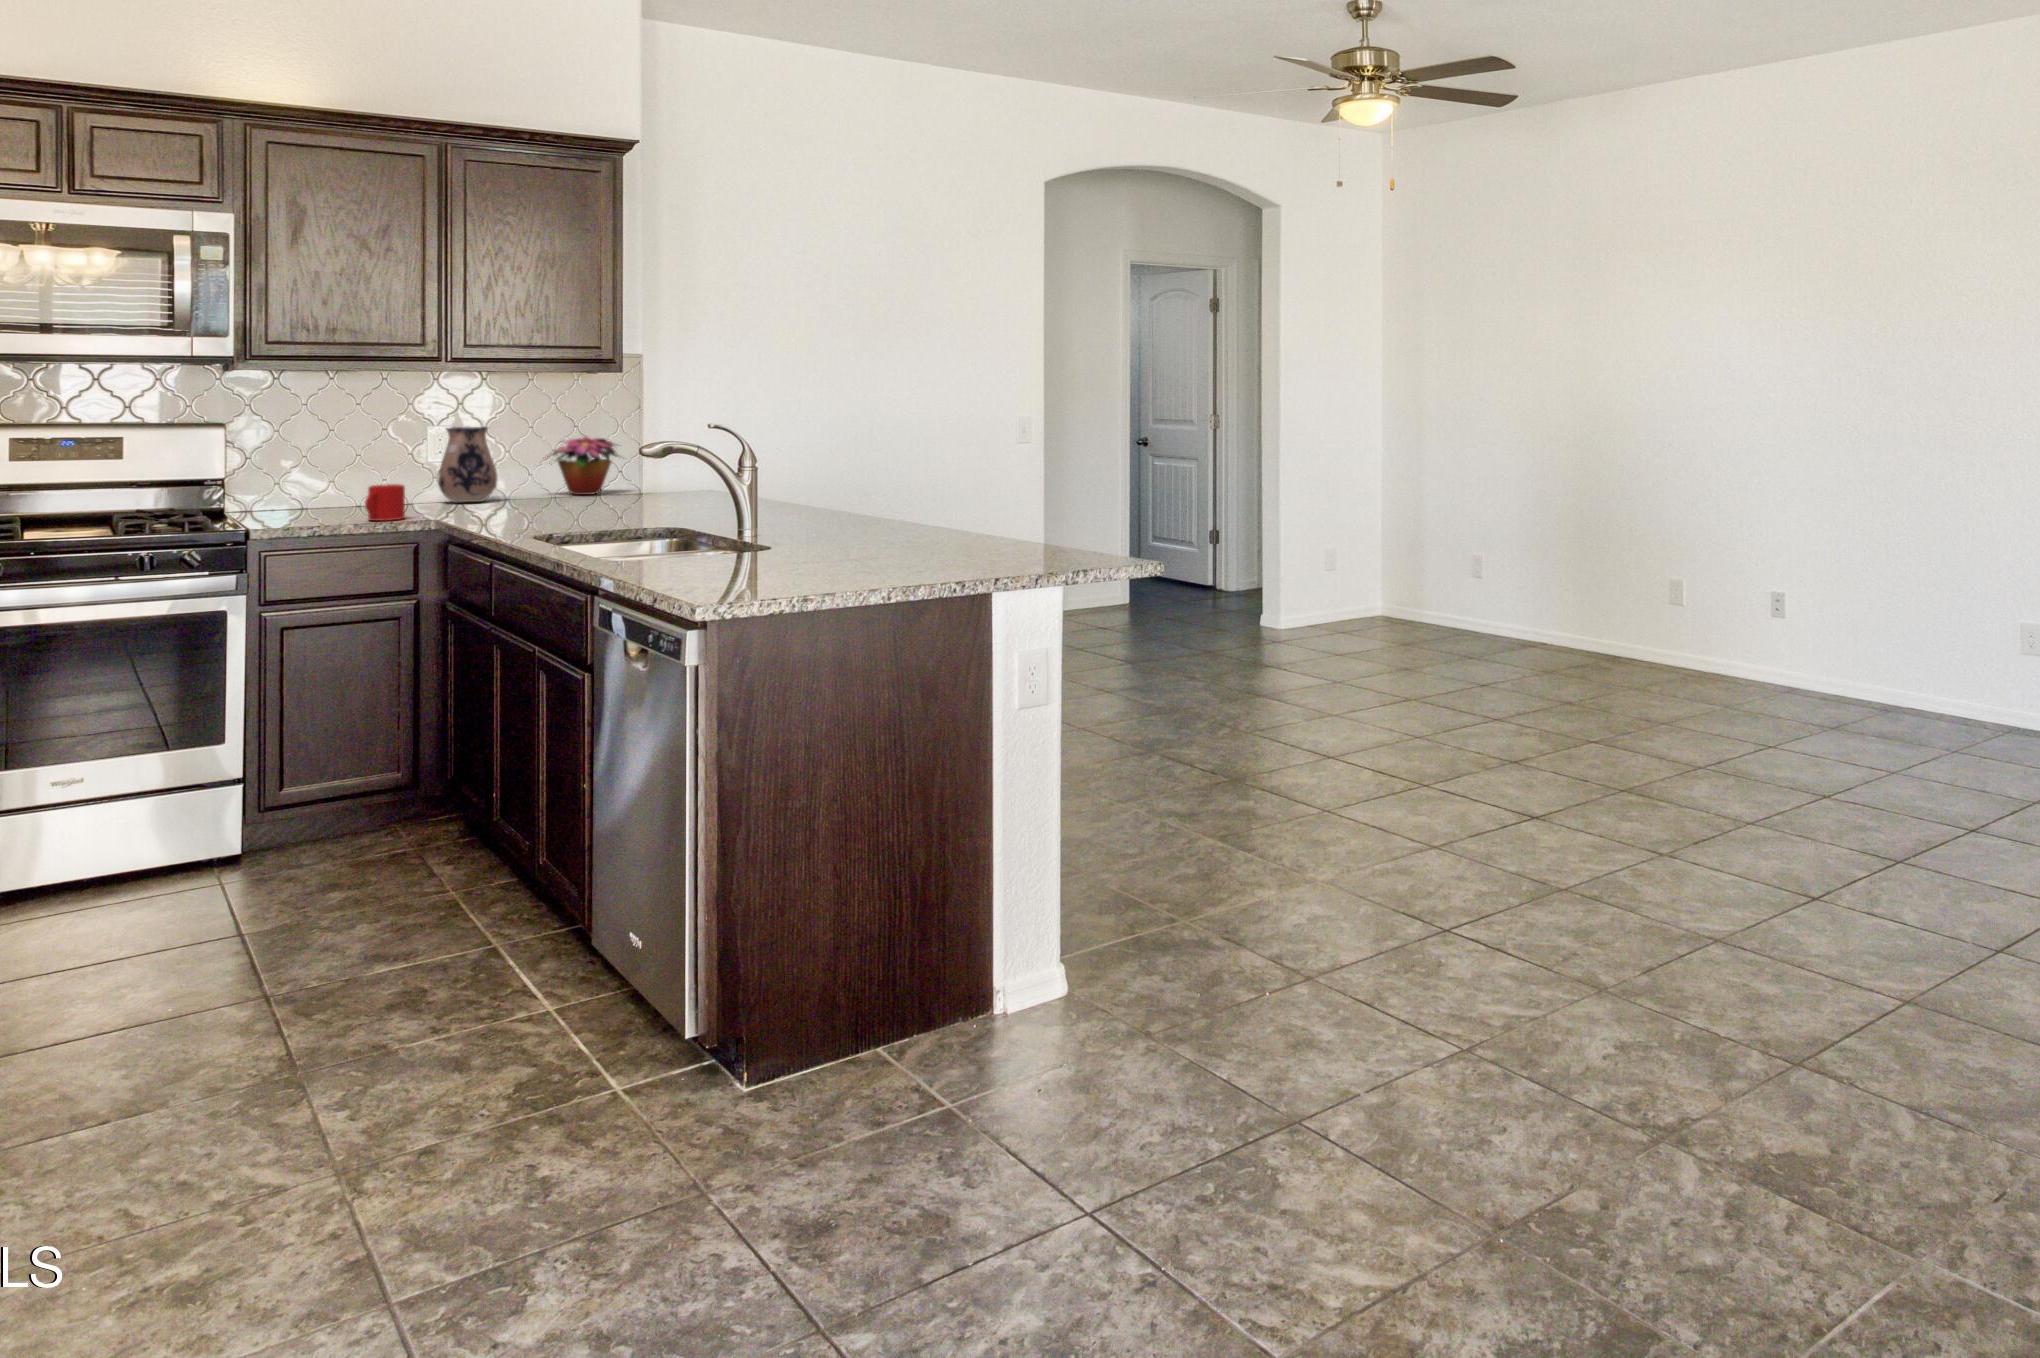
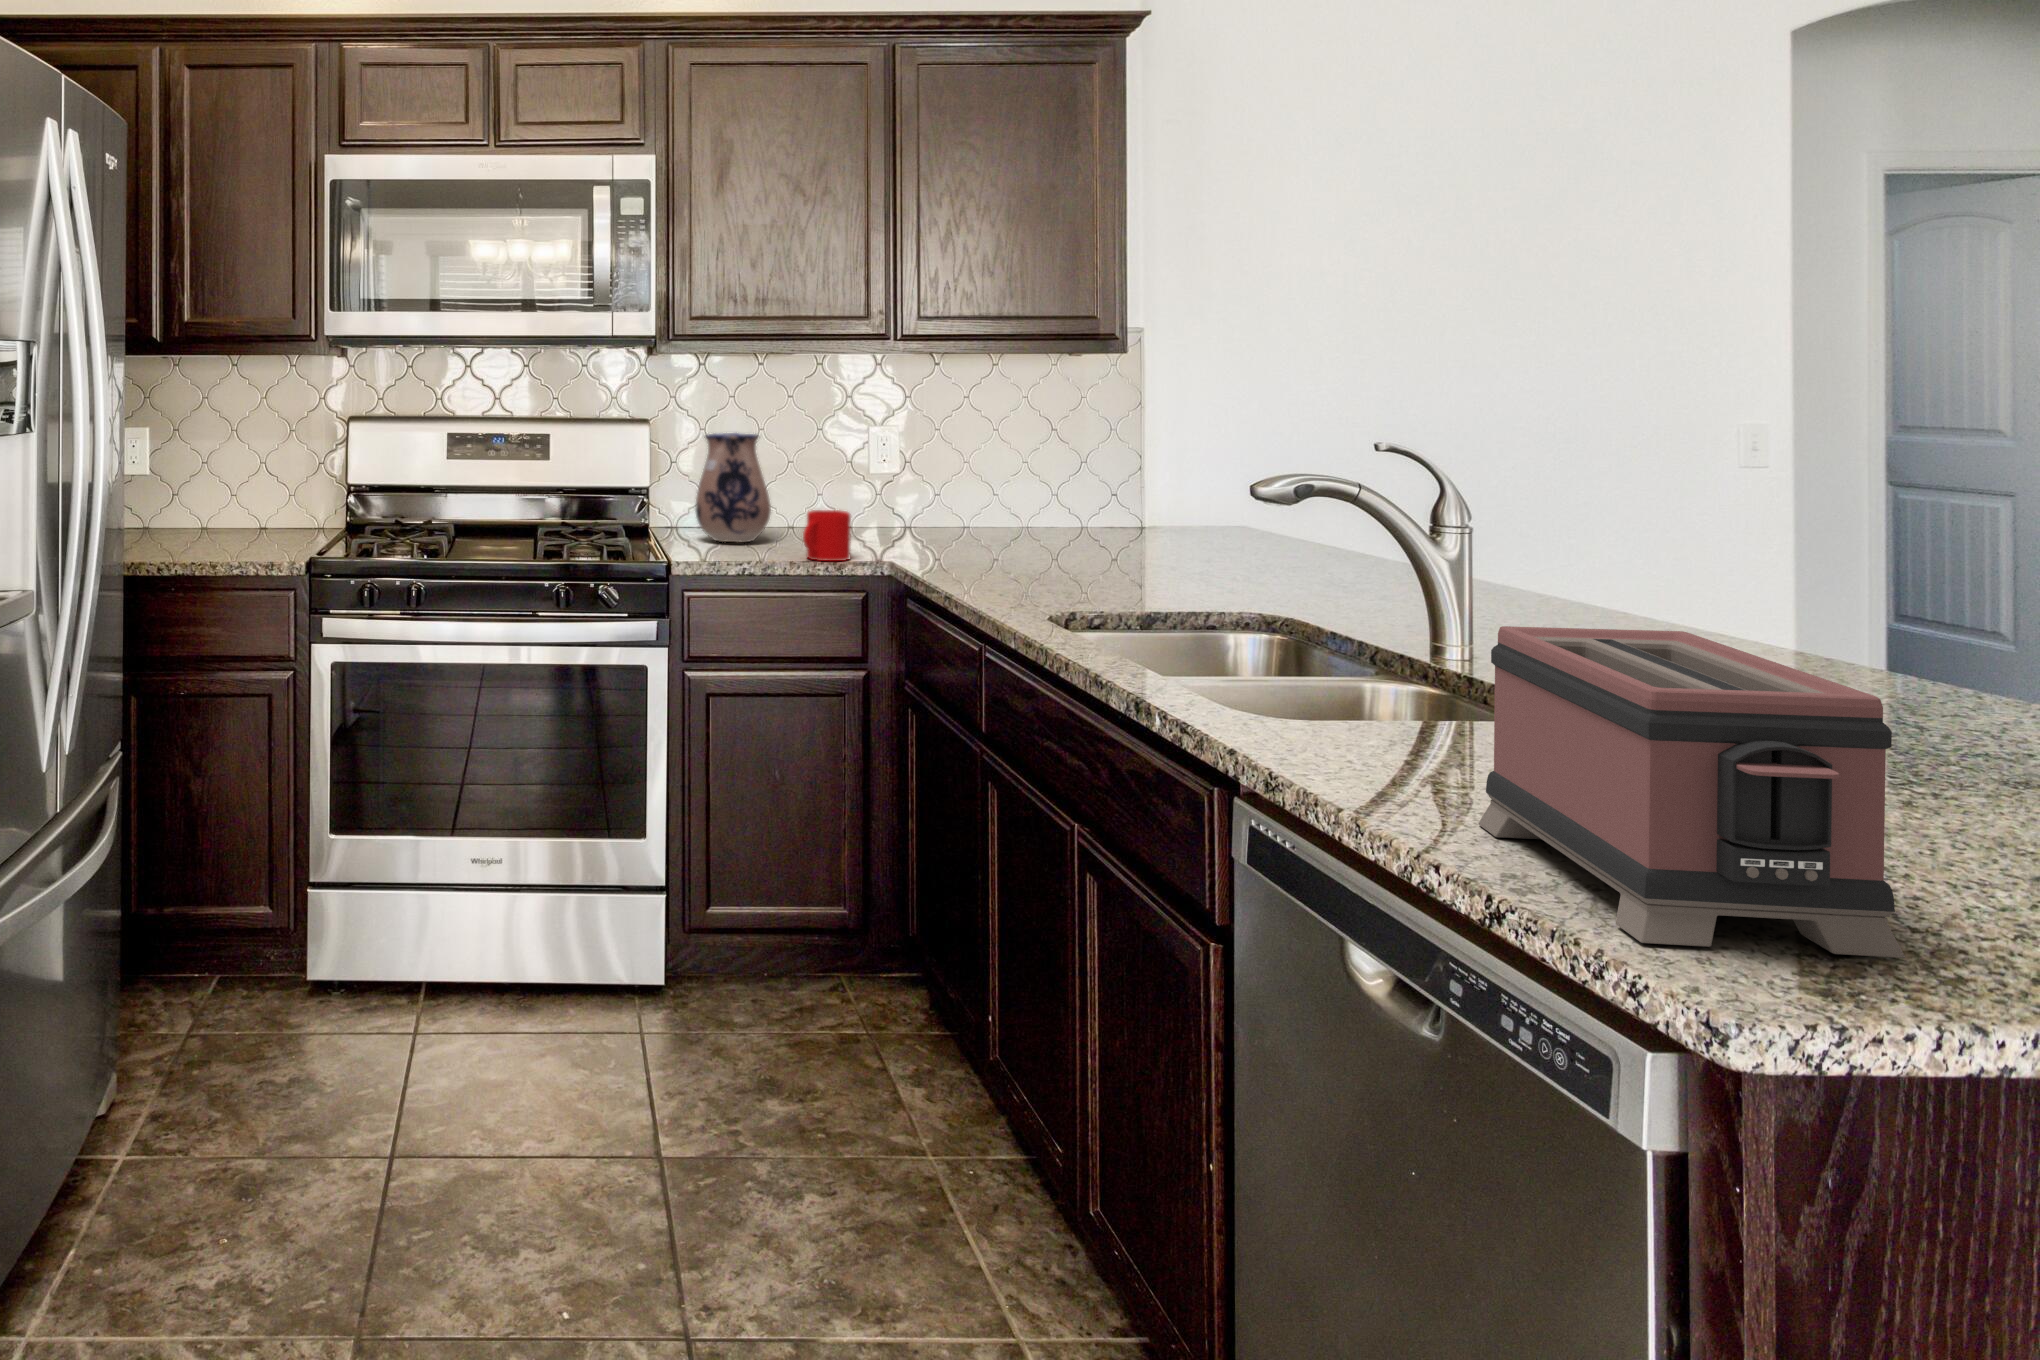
ceramic pitcher: present [438,427,498,503] -> present [695,433,771,543]
flower arrangement: present [545,436,624,495] -> none [1005,442,1133,526]
toaster: none [722,477,851,593] -> present [1478,626,1905,958]

